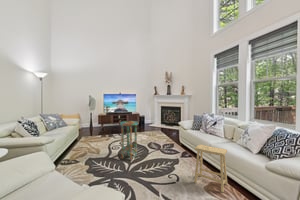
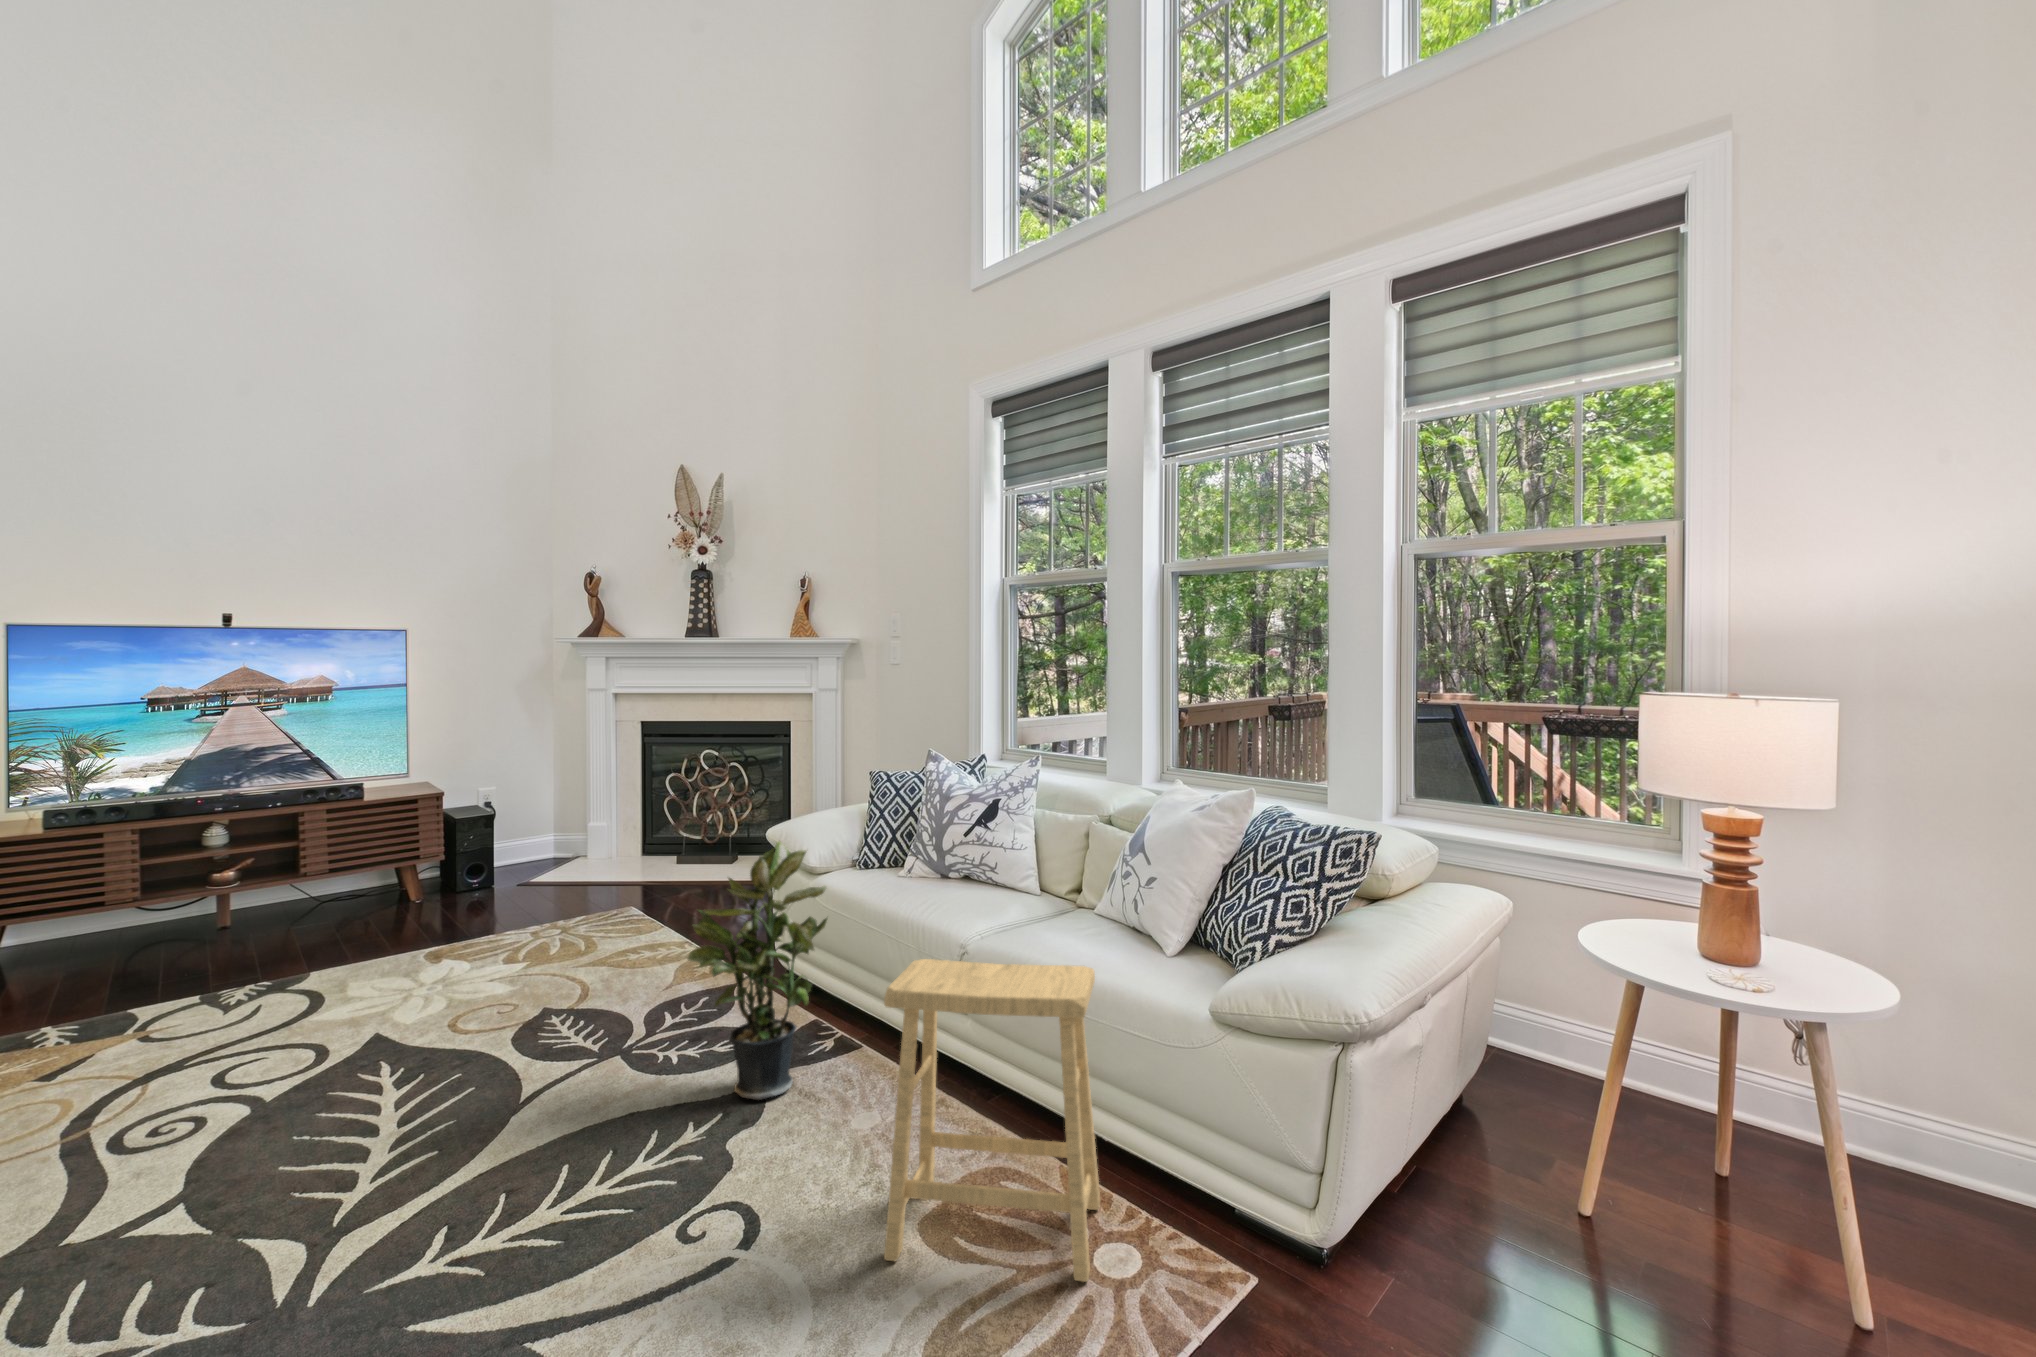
side table: present [120,121,138,160] -> none [203,843,412,1206]
potted plant: none [169,125,188,160] -> present [688,841,827,1100]

